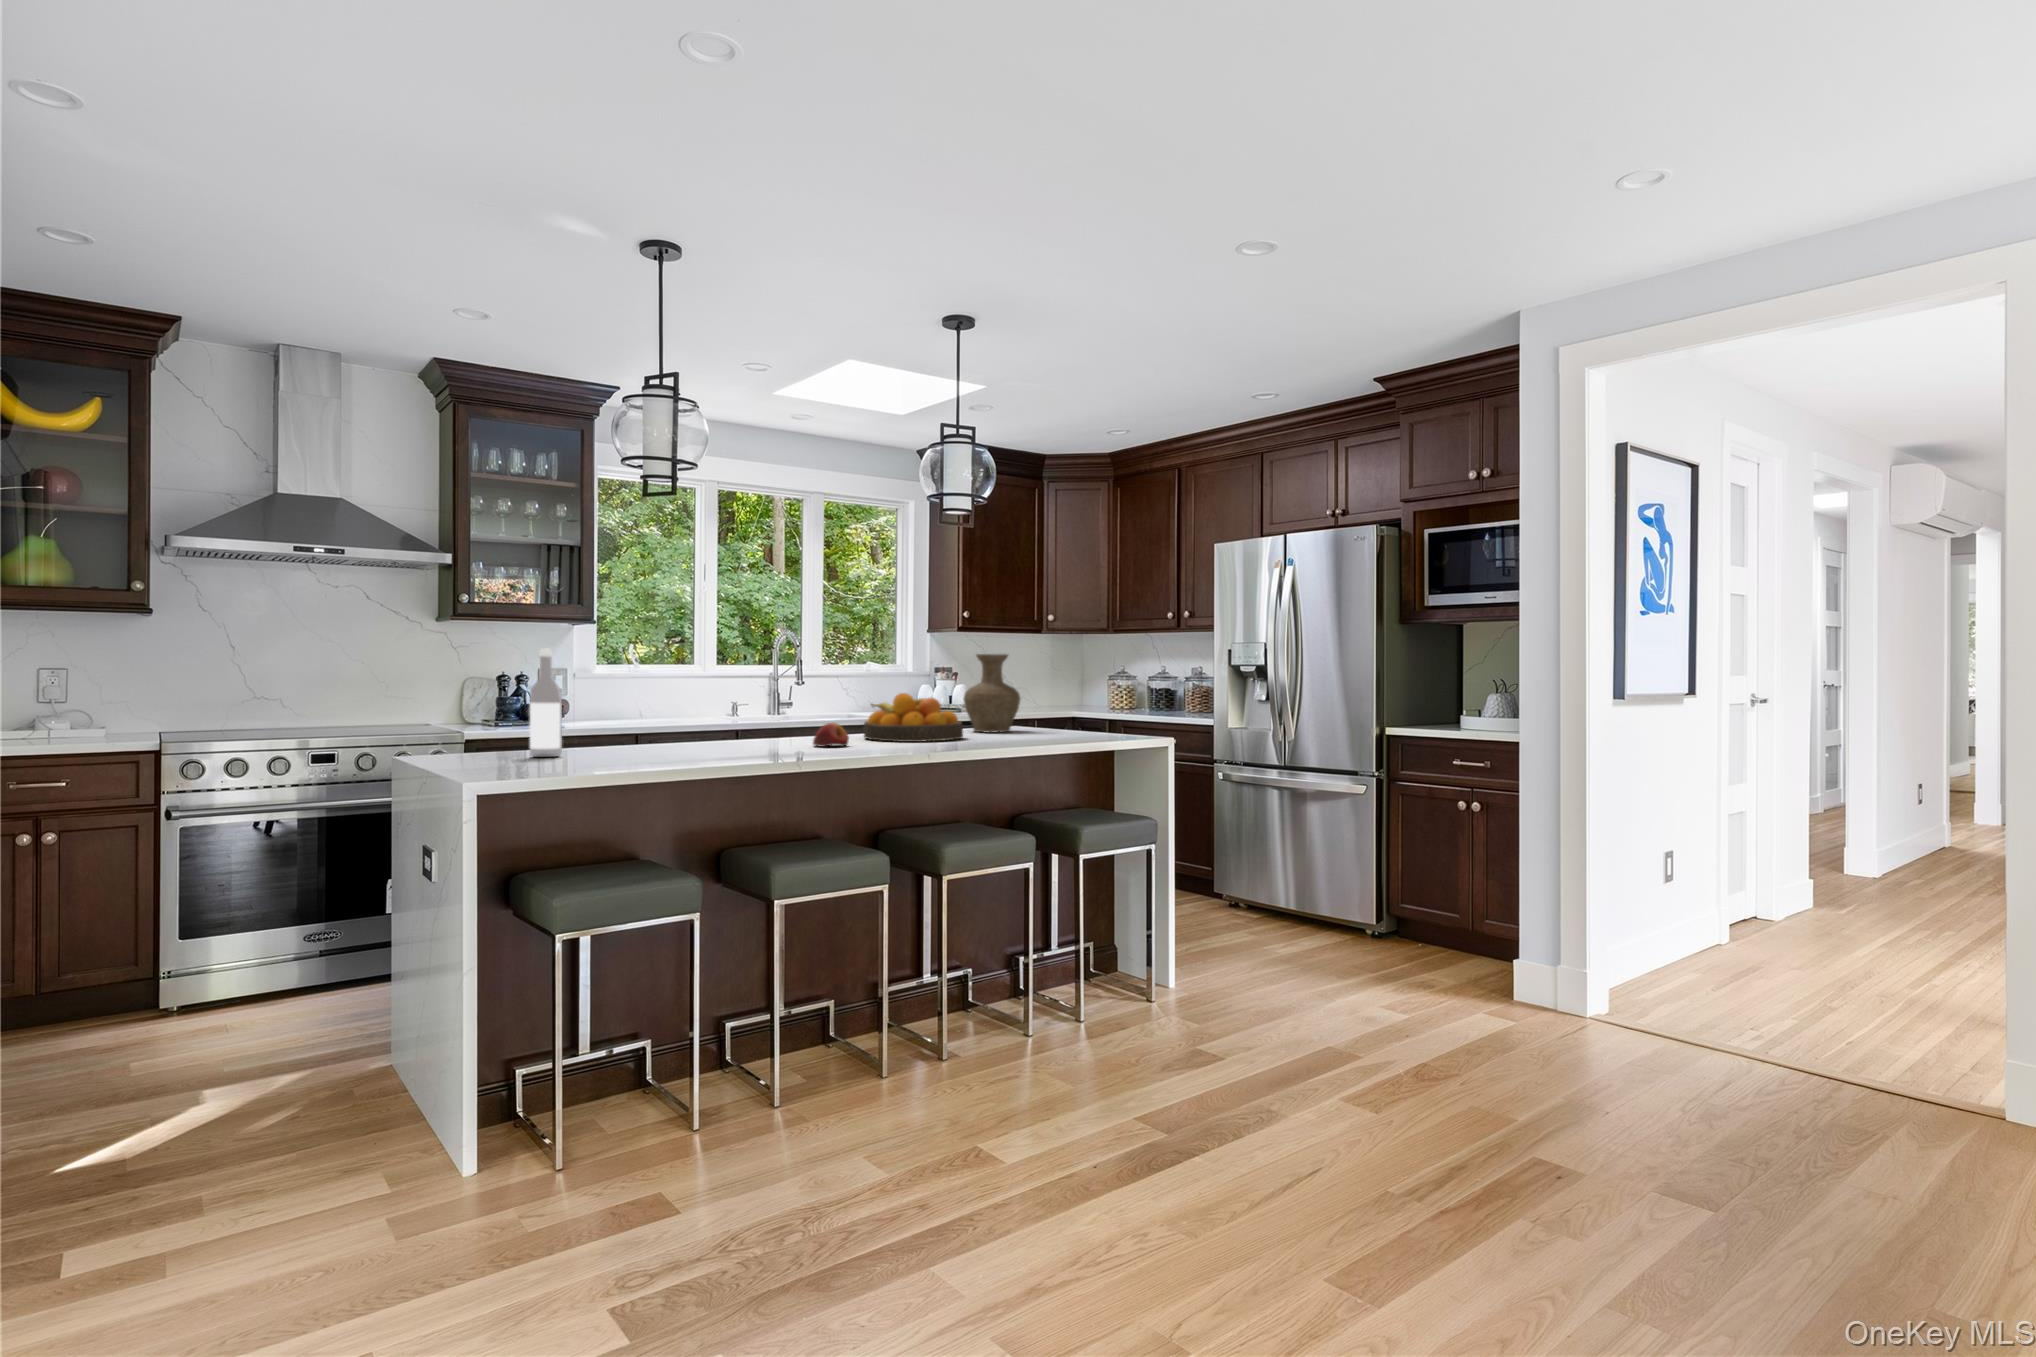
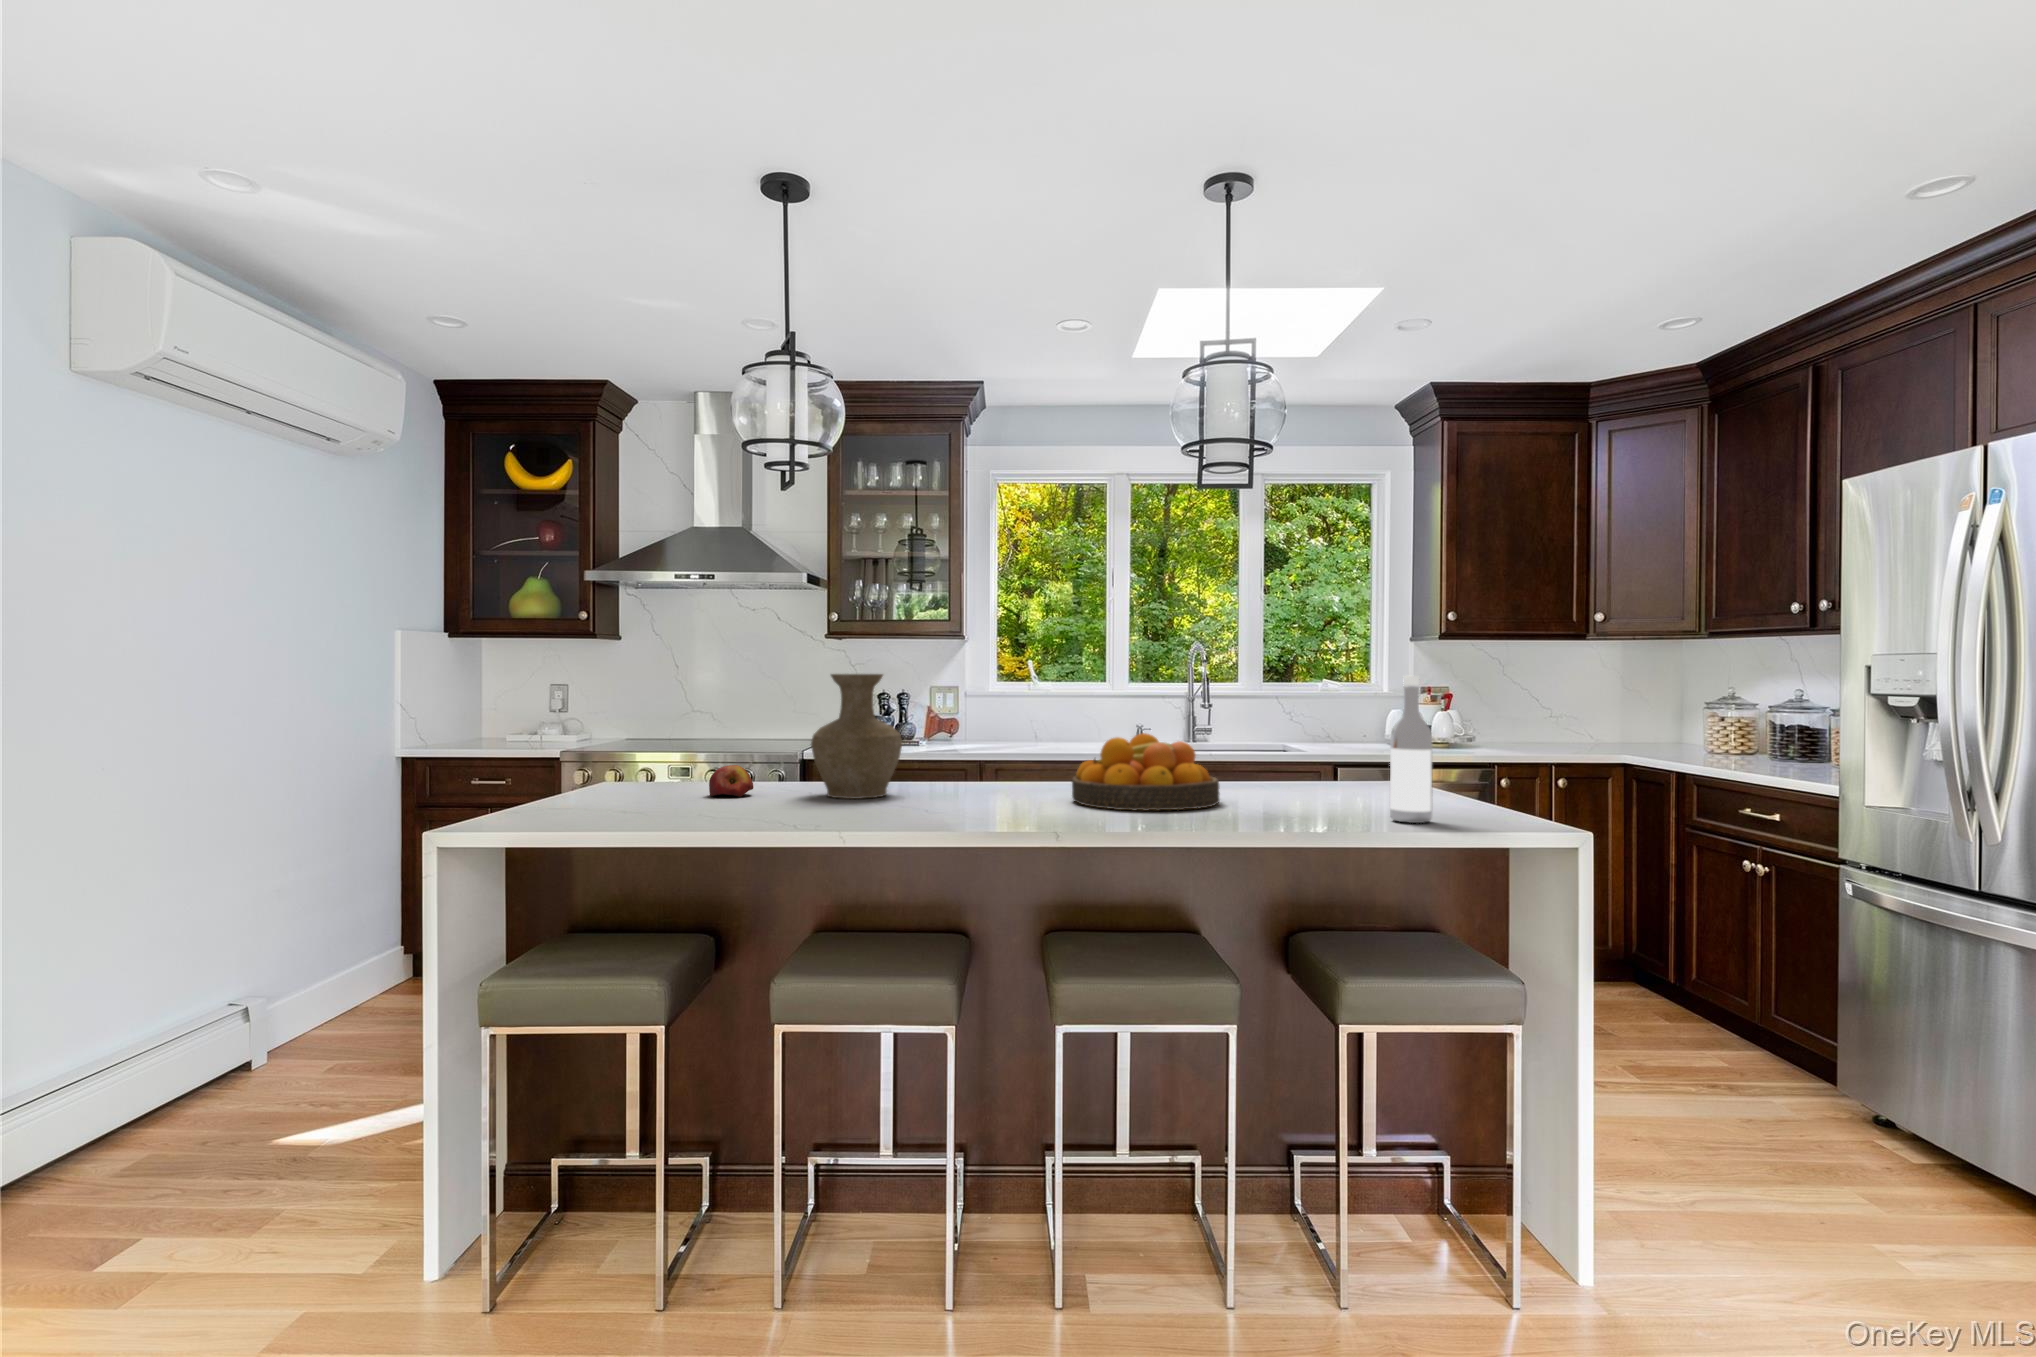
wine bottle: present [530,649,562,757] -> present [1390,676,1432,823]
vase: present [963,654,1020,733] -> present [811,674,903,799]
apple: present [813,723,849,747] -> present [709,765,753,797]

